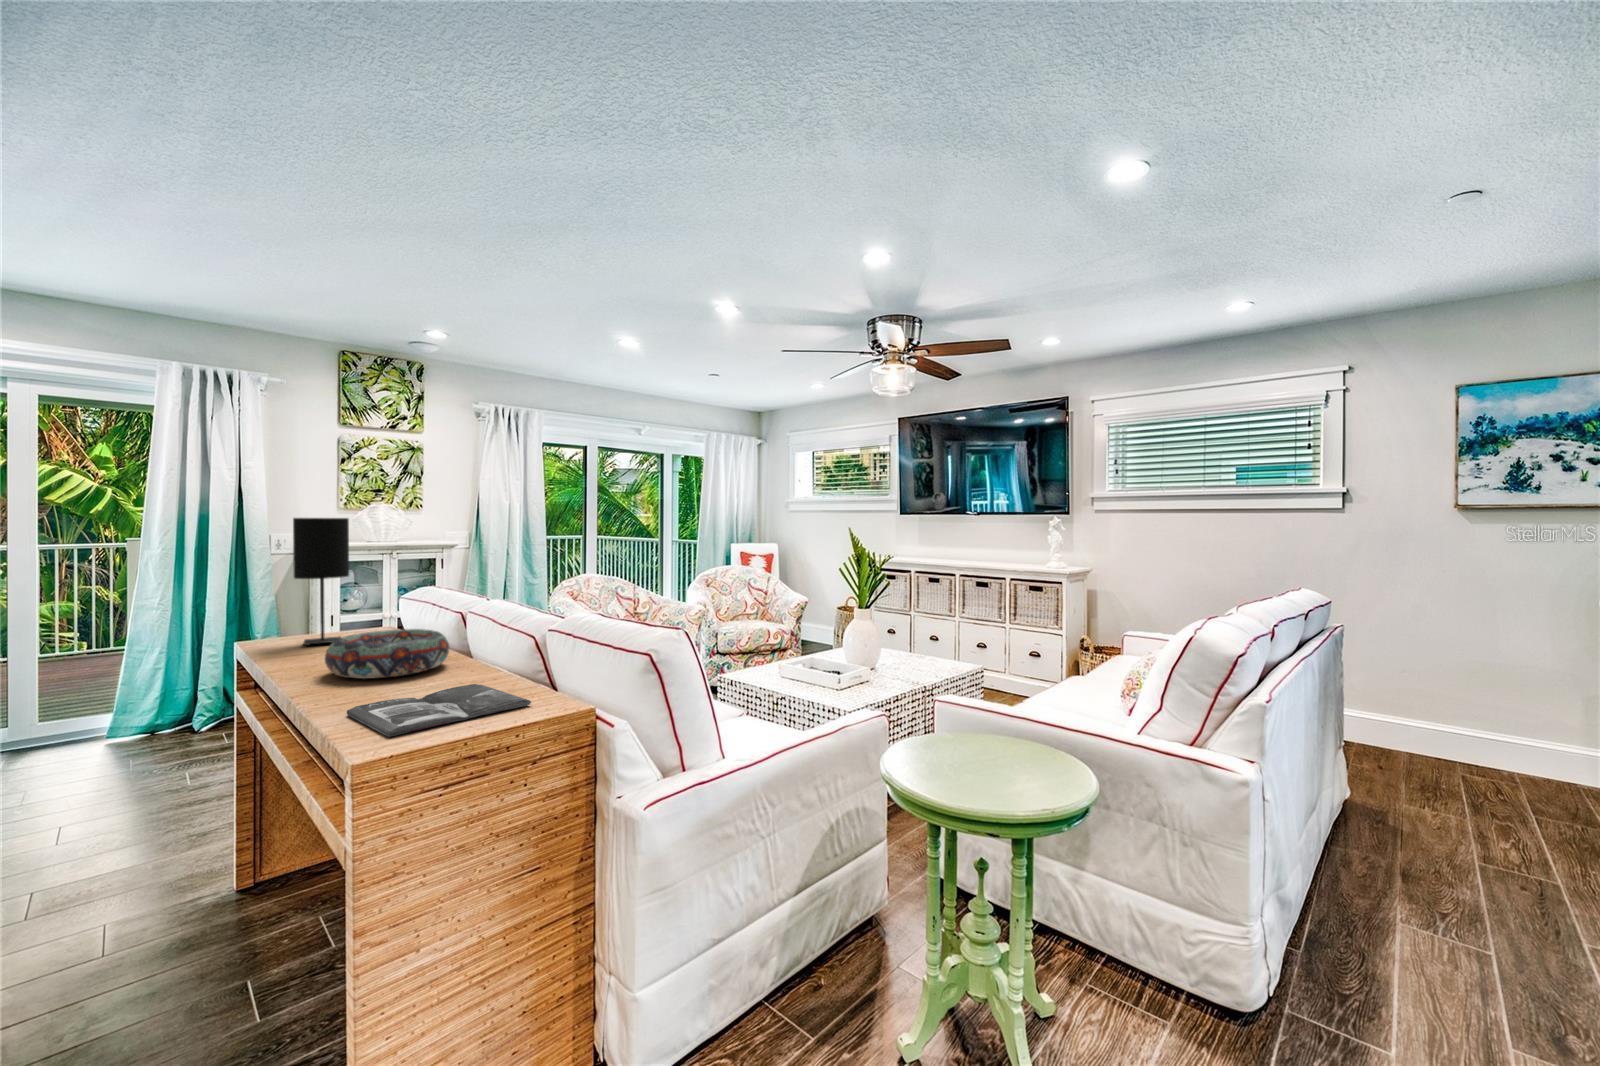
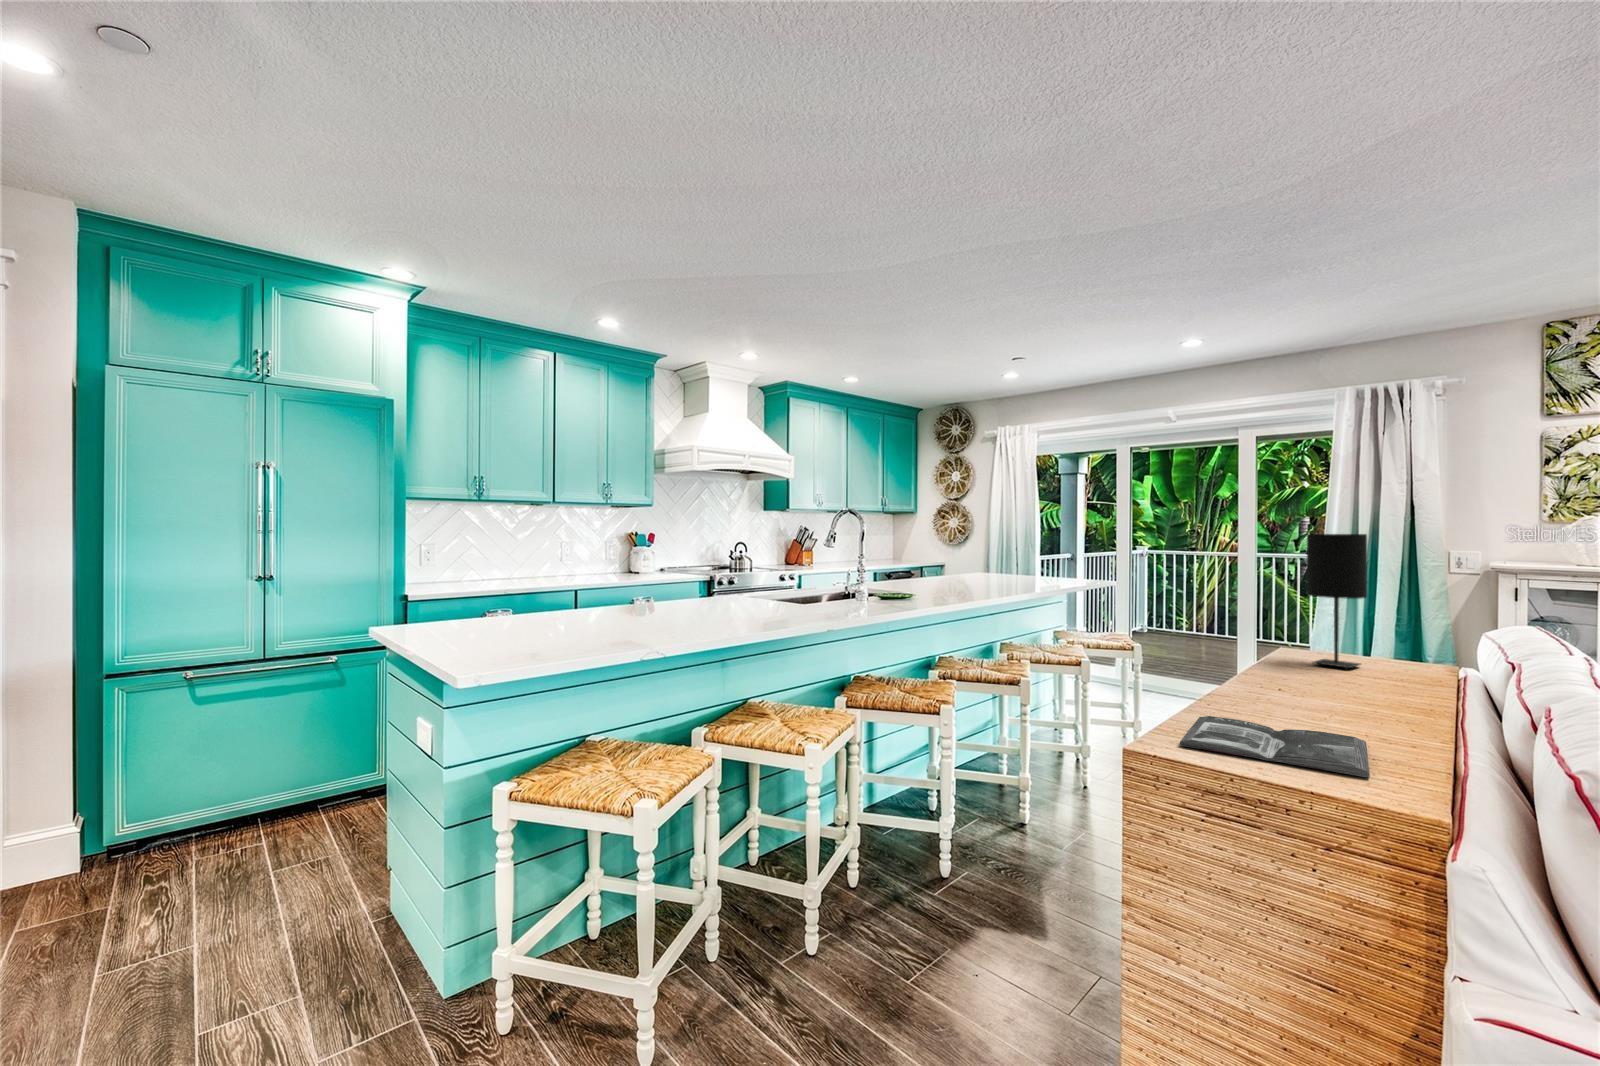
decorative bowl: present [325,629,449,679] -> none [1257,656,1405,712]

